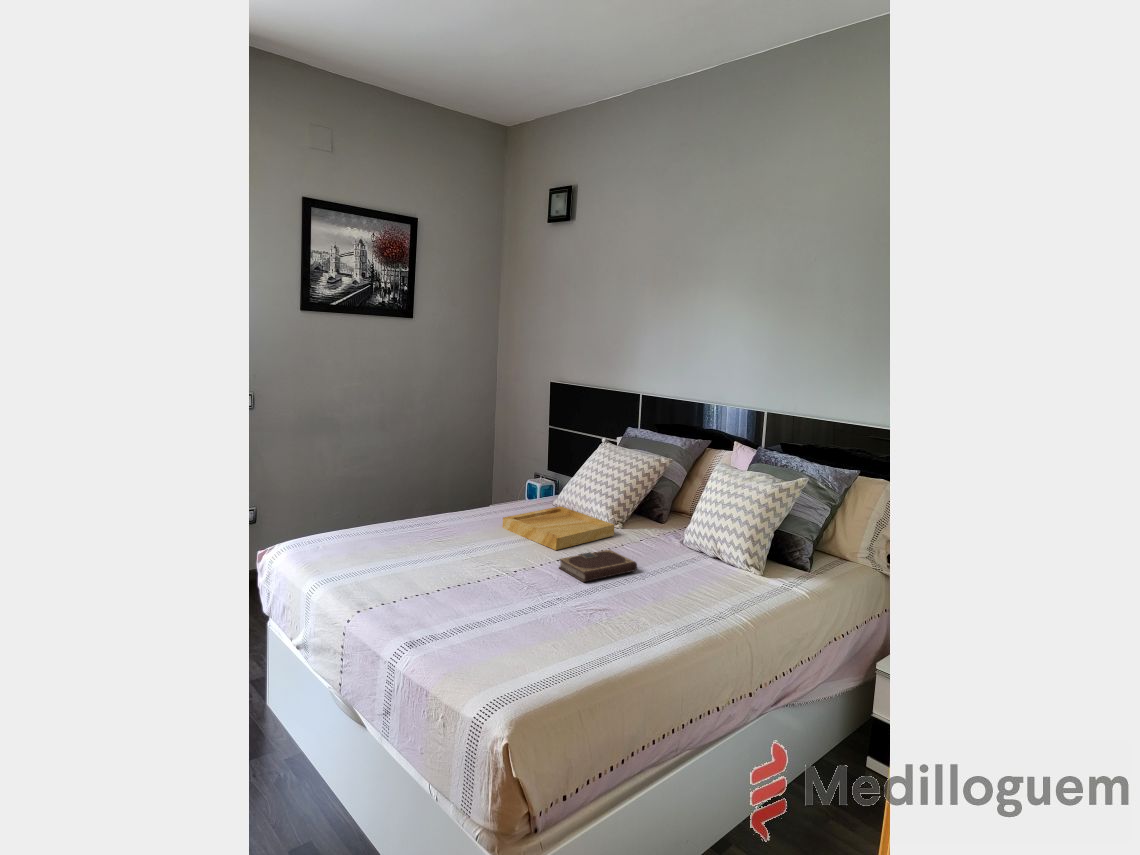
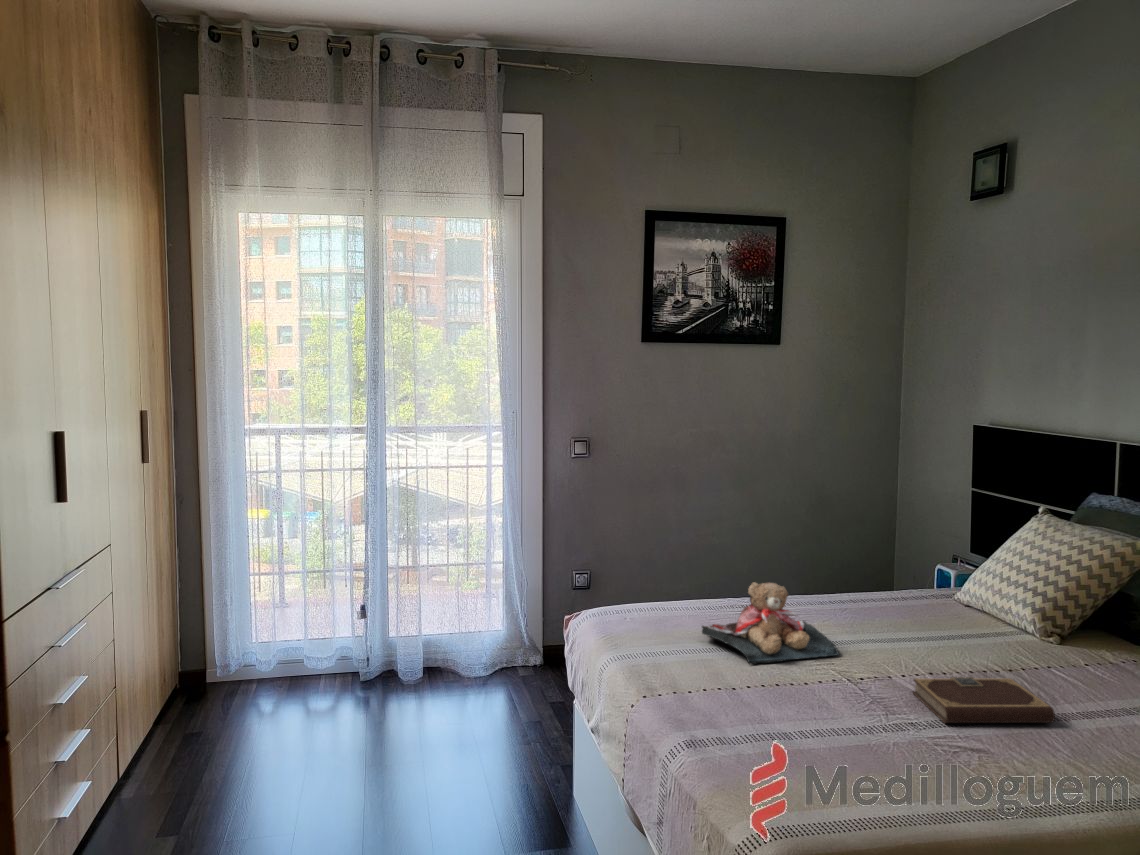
tray: present [503,506,615,550] -> none [853,601,1037,665]
teddy bear: none [407,507,506,568] -> present [702,582,839,664]

